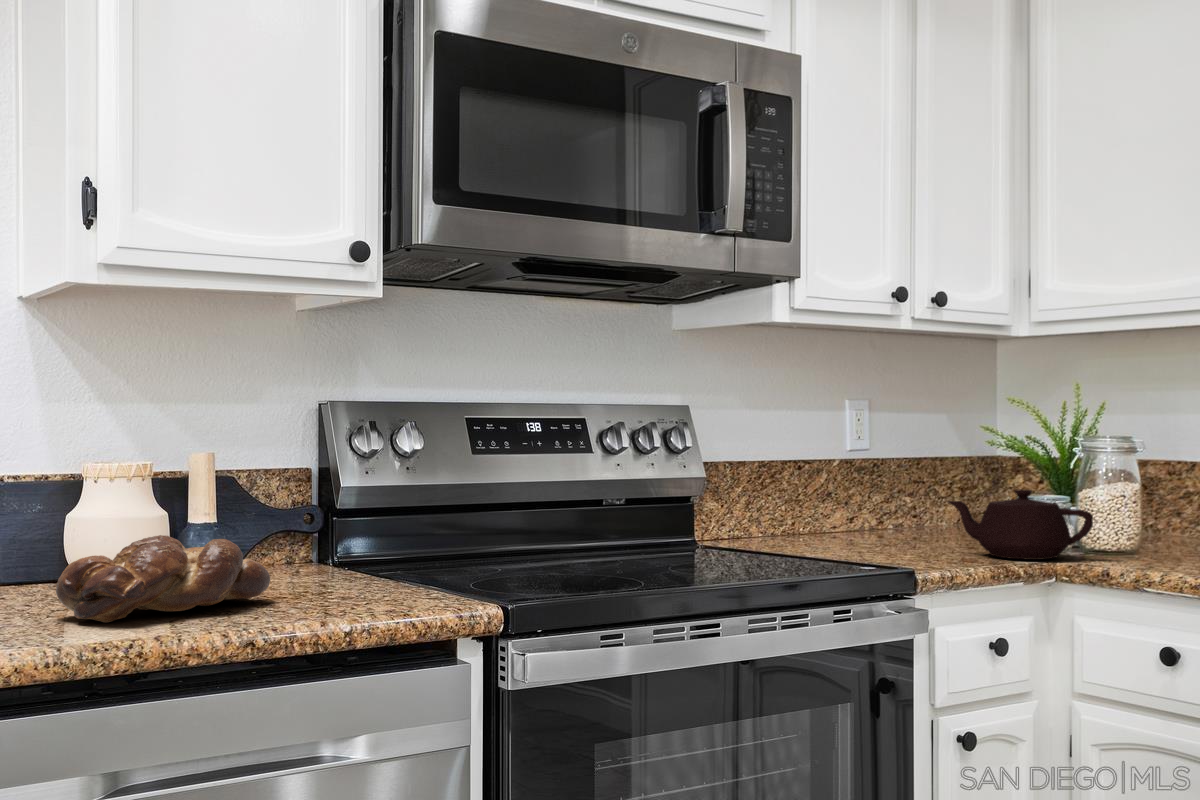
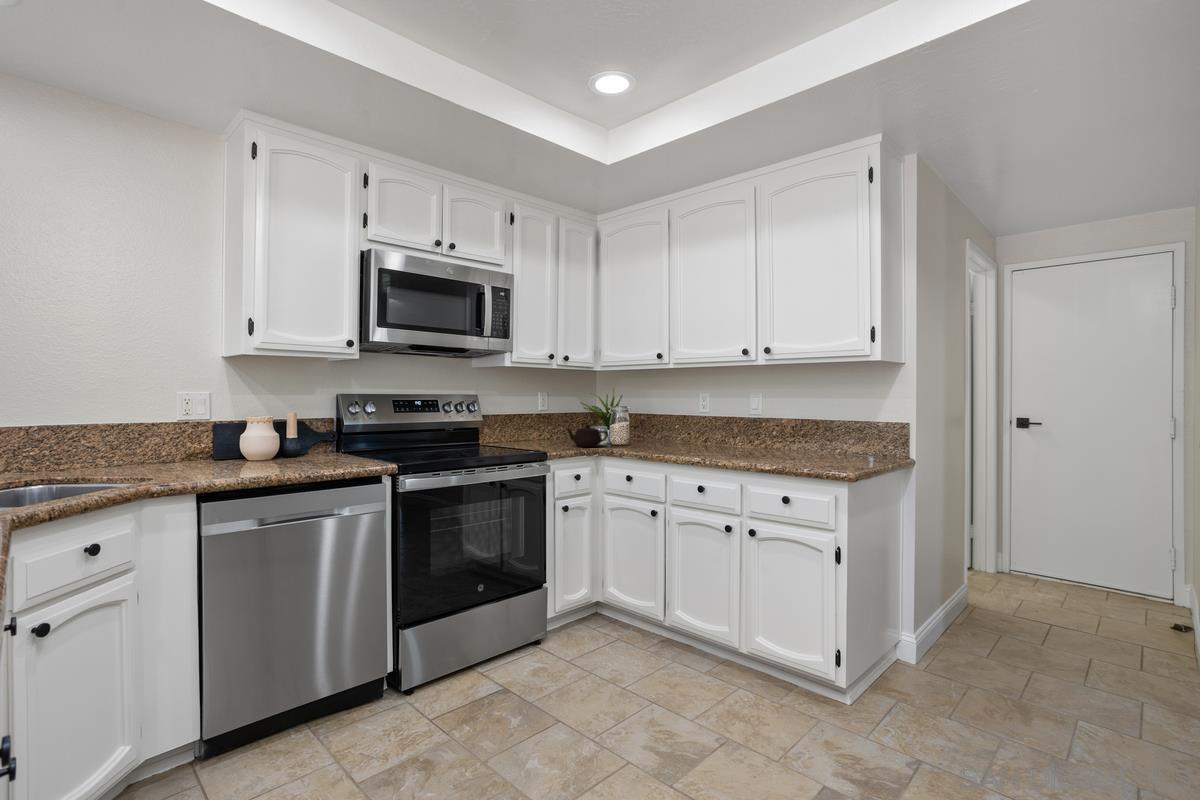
bread loaf: present [56,535,270,622] -> none [238,443,317,471]

